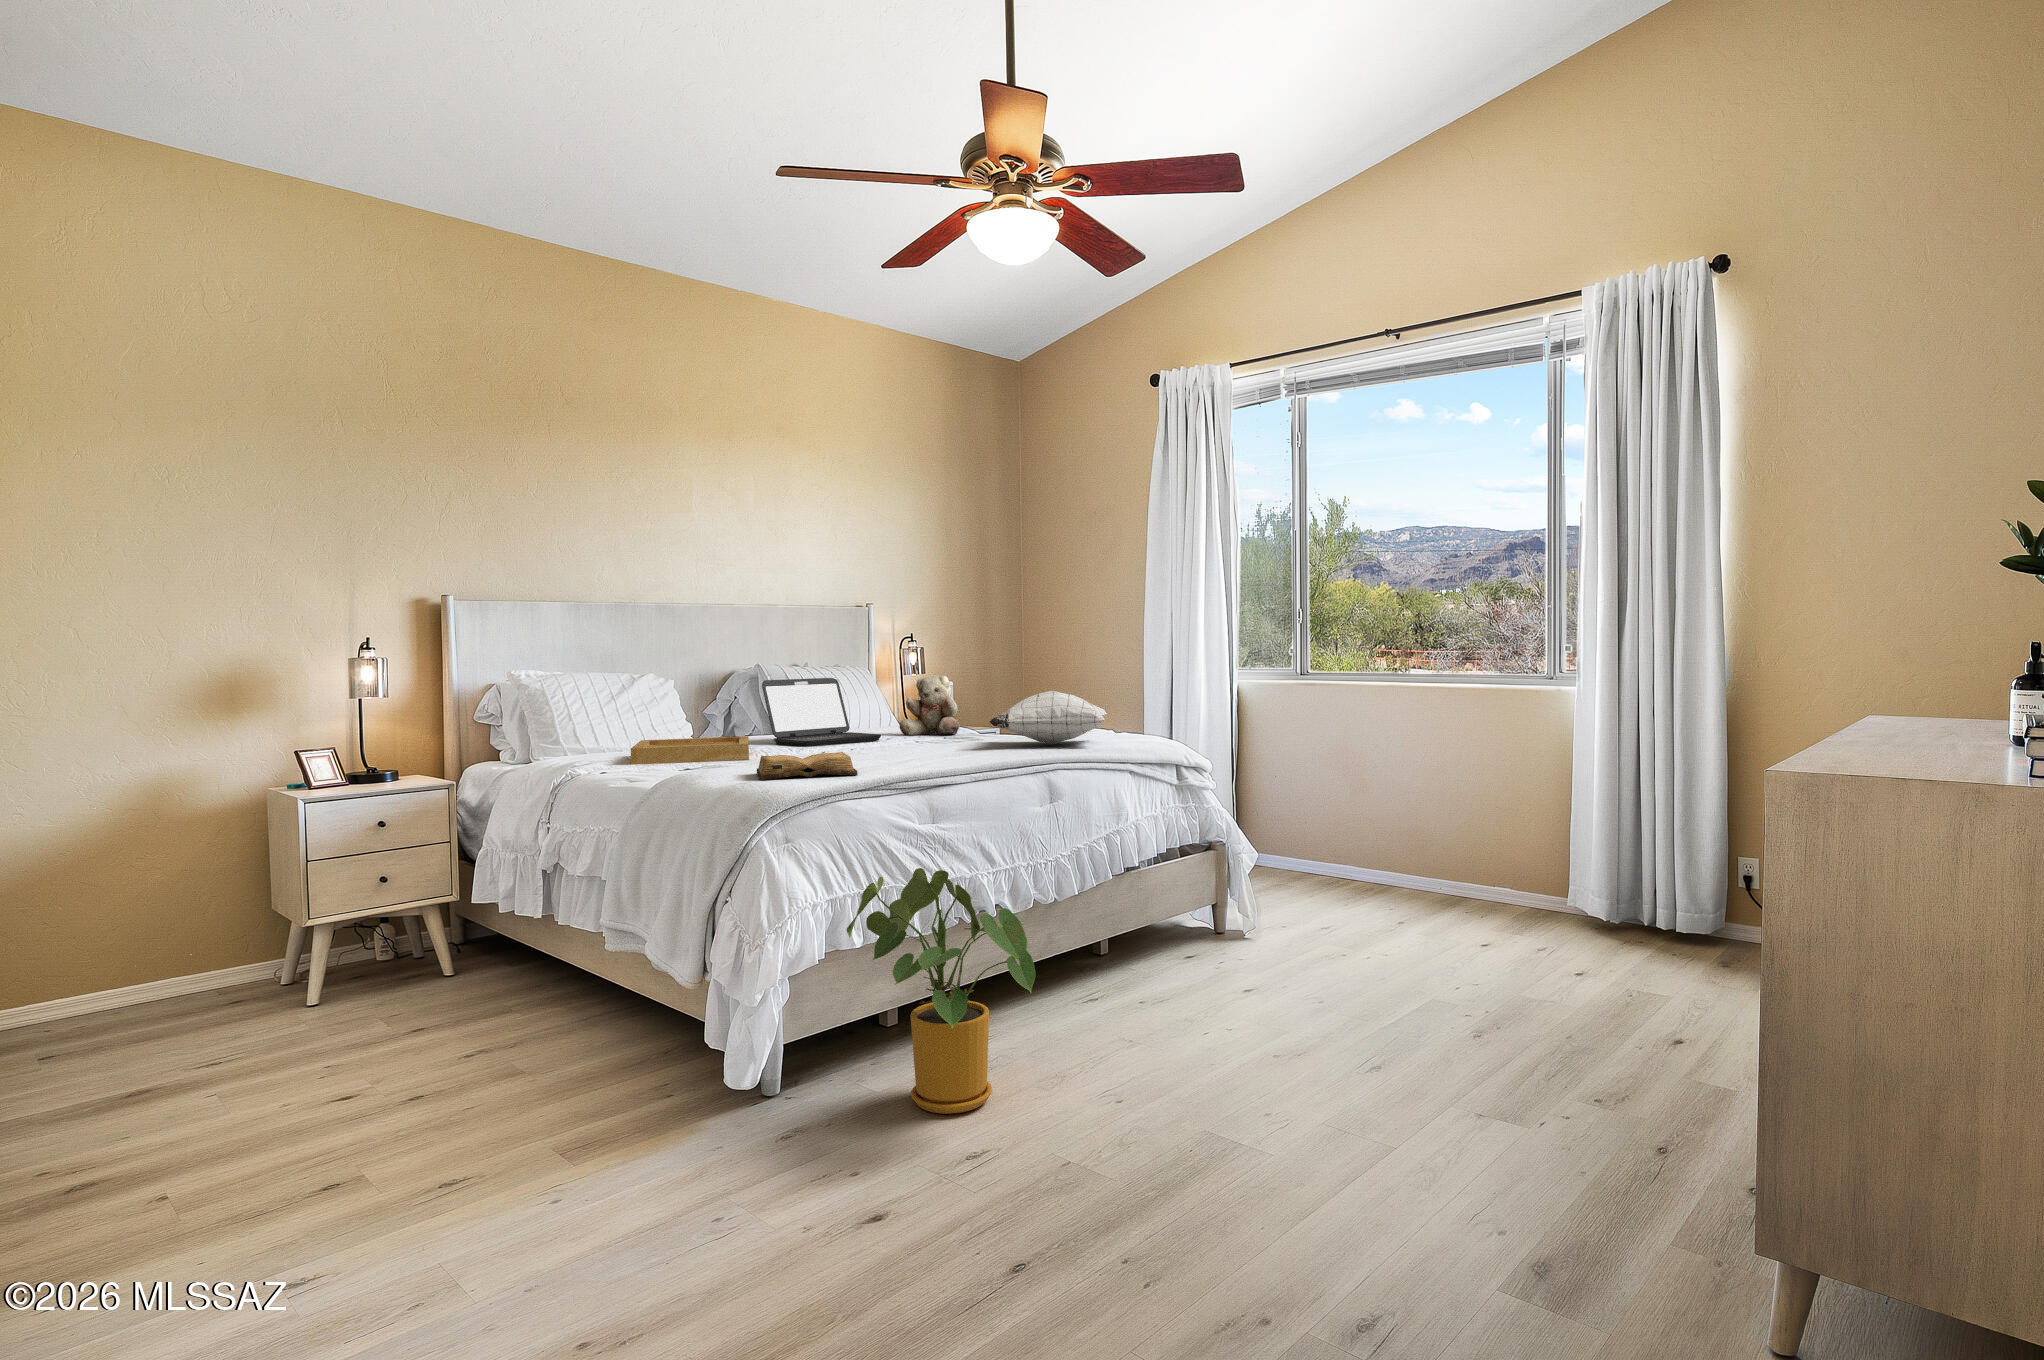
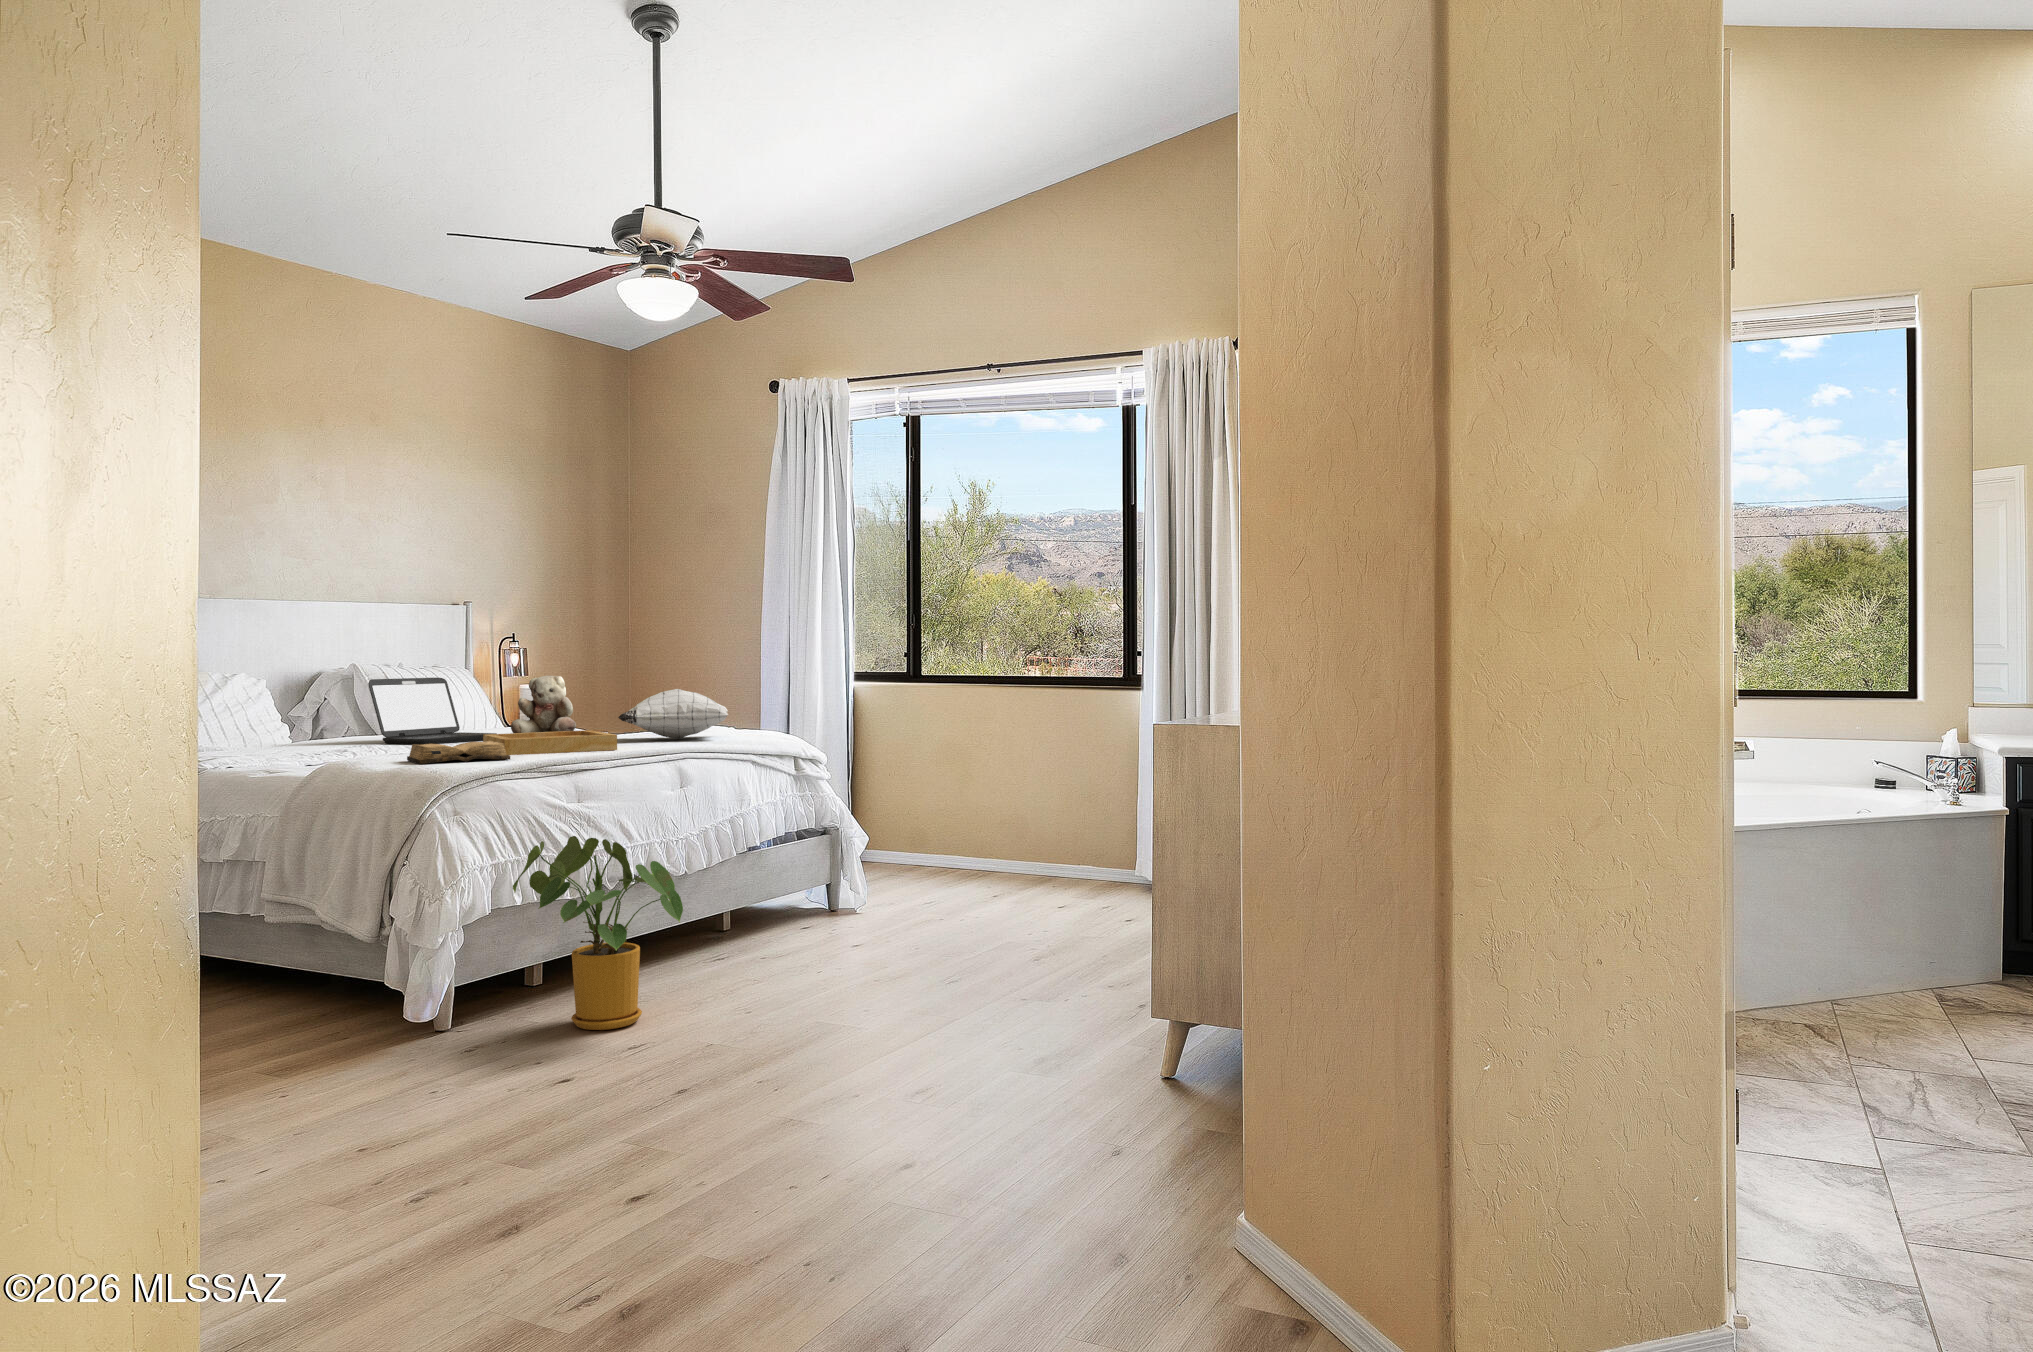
tray: present [631,736,749,765] -> present [483,730,617,755]

